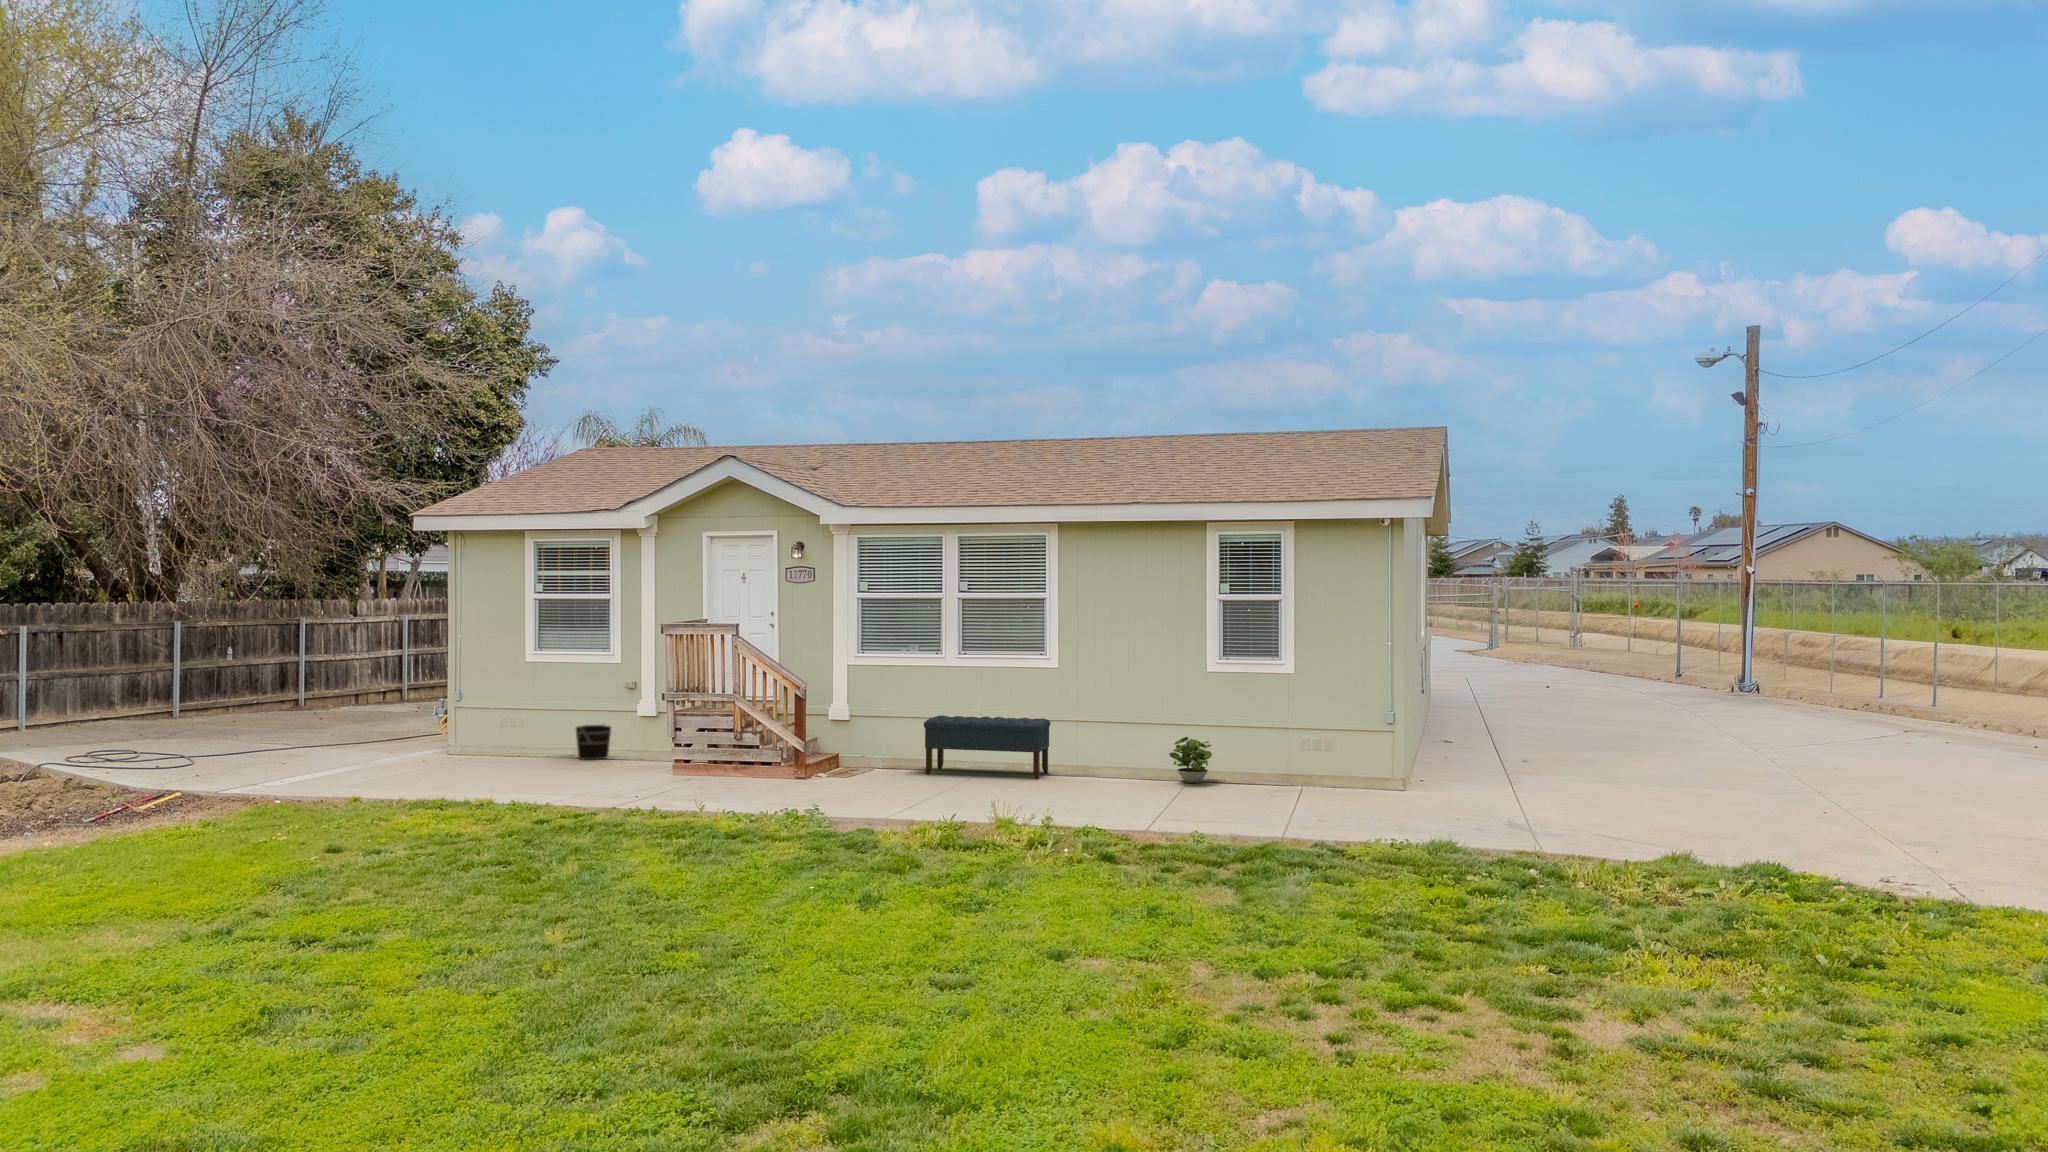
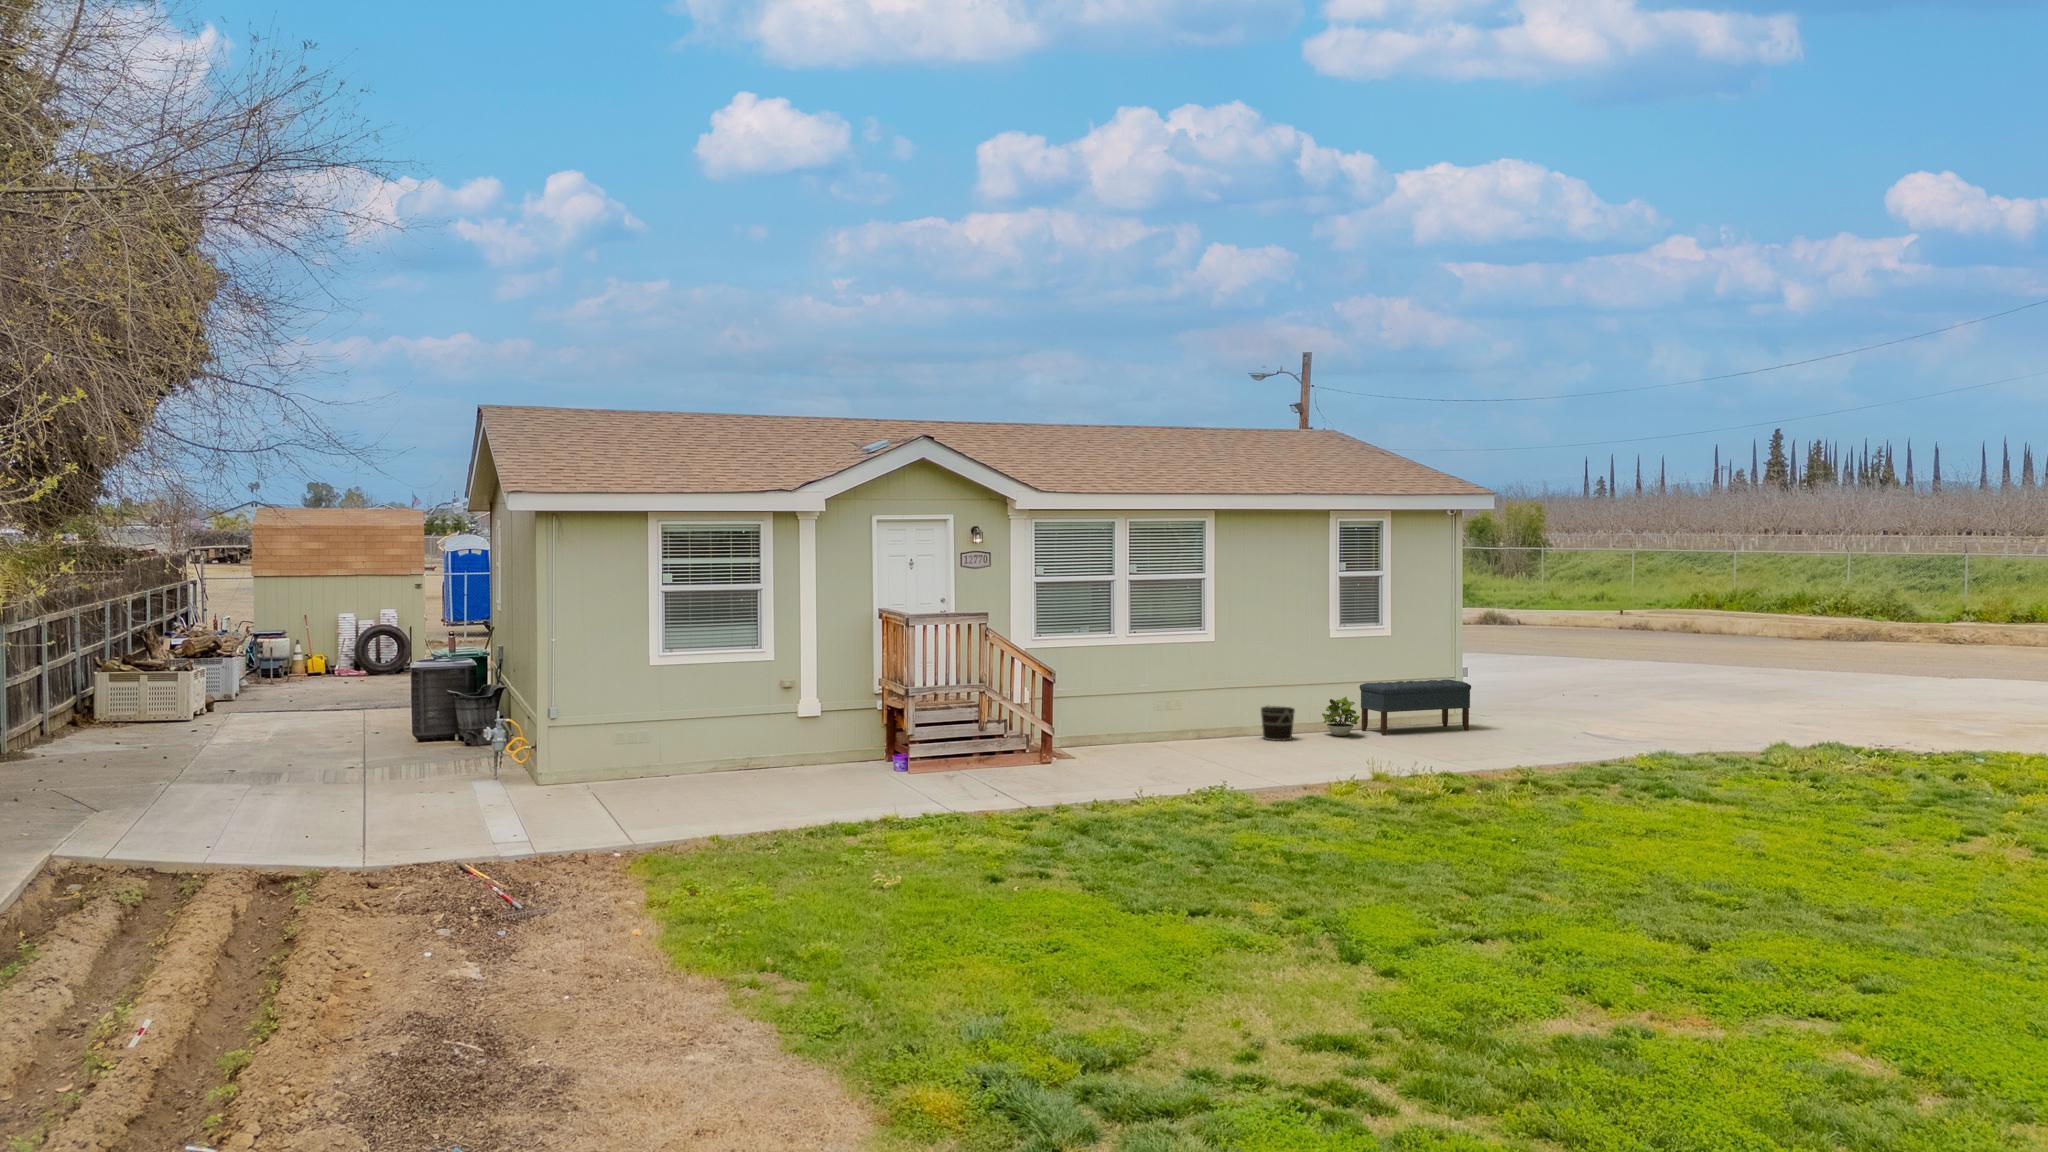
bench: present [924,715,1050,779] -> present [1360,680,1471,735]
bucket: present [576,725,611,760] -> present [1261,706,1295,741]

